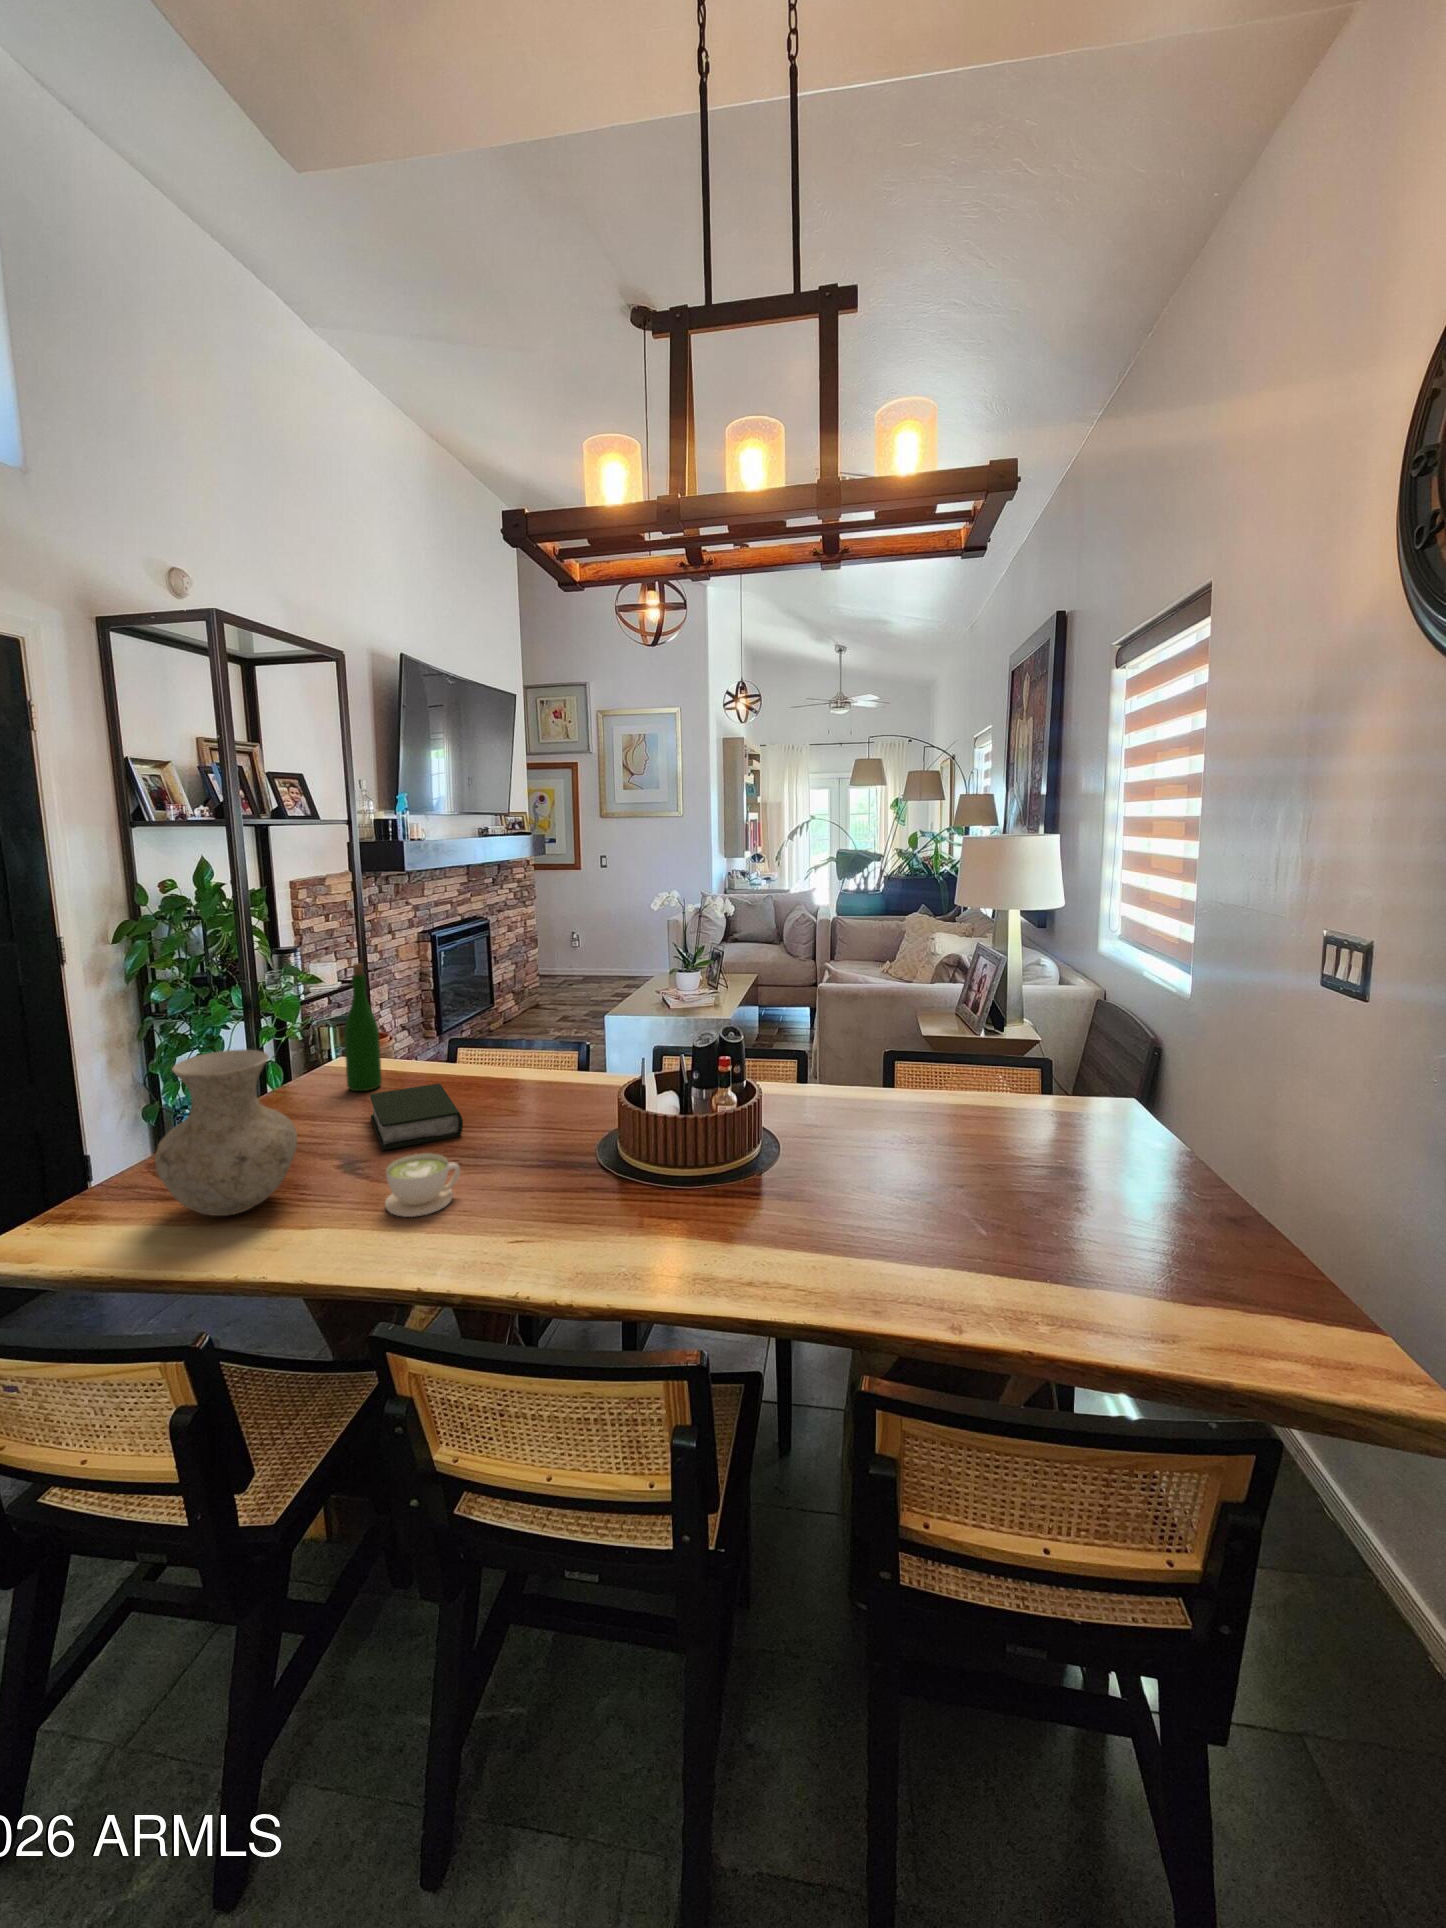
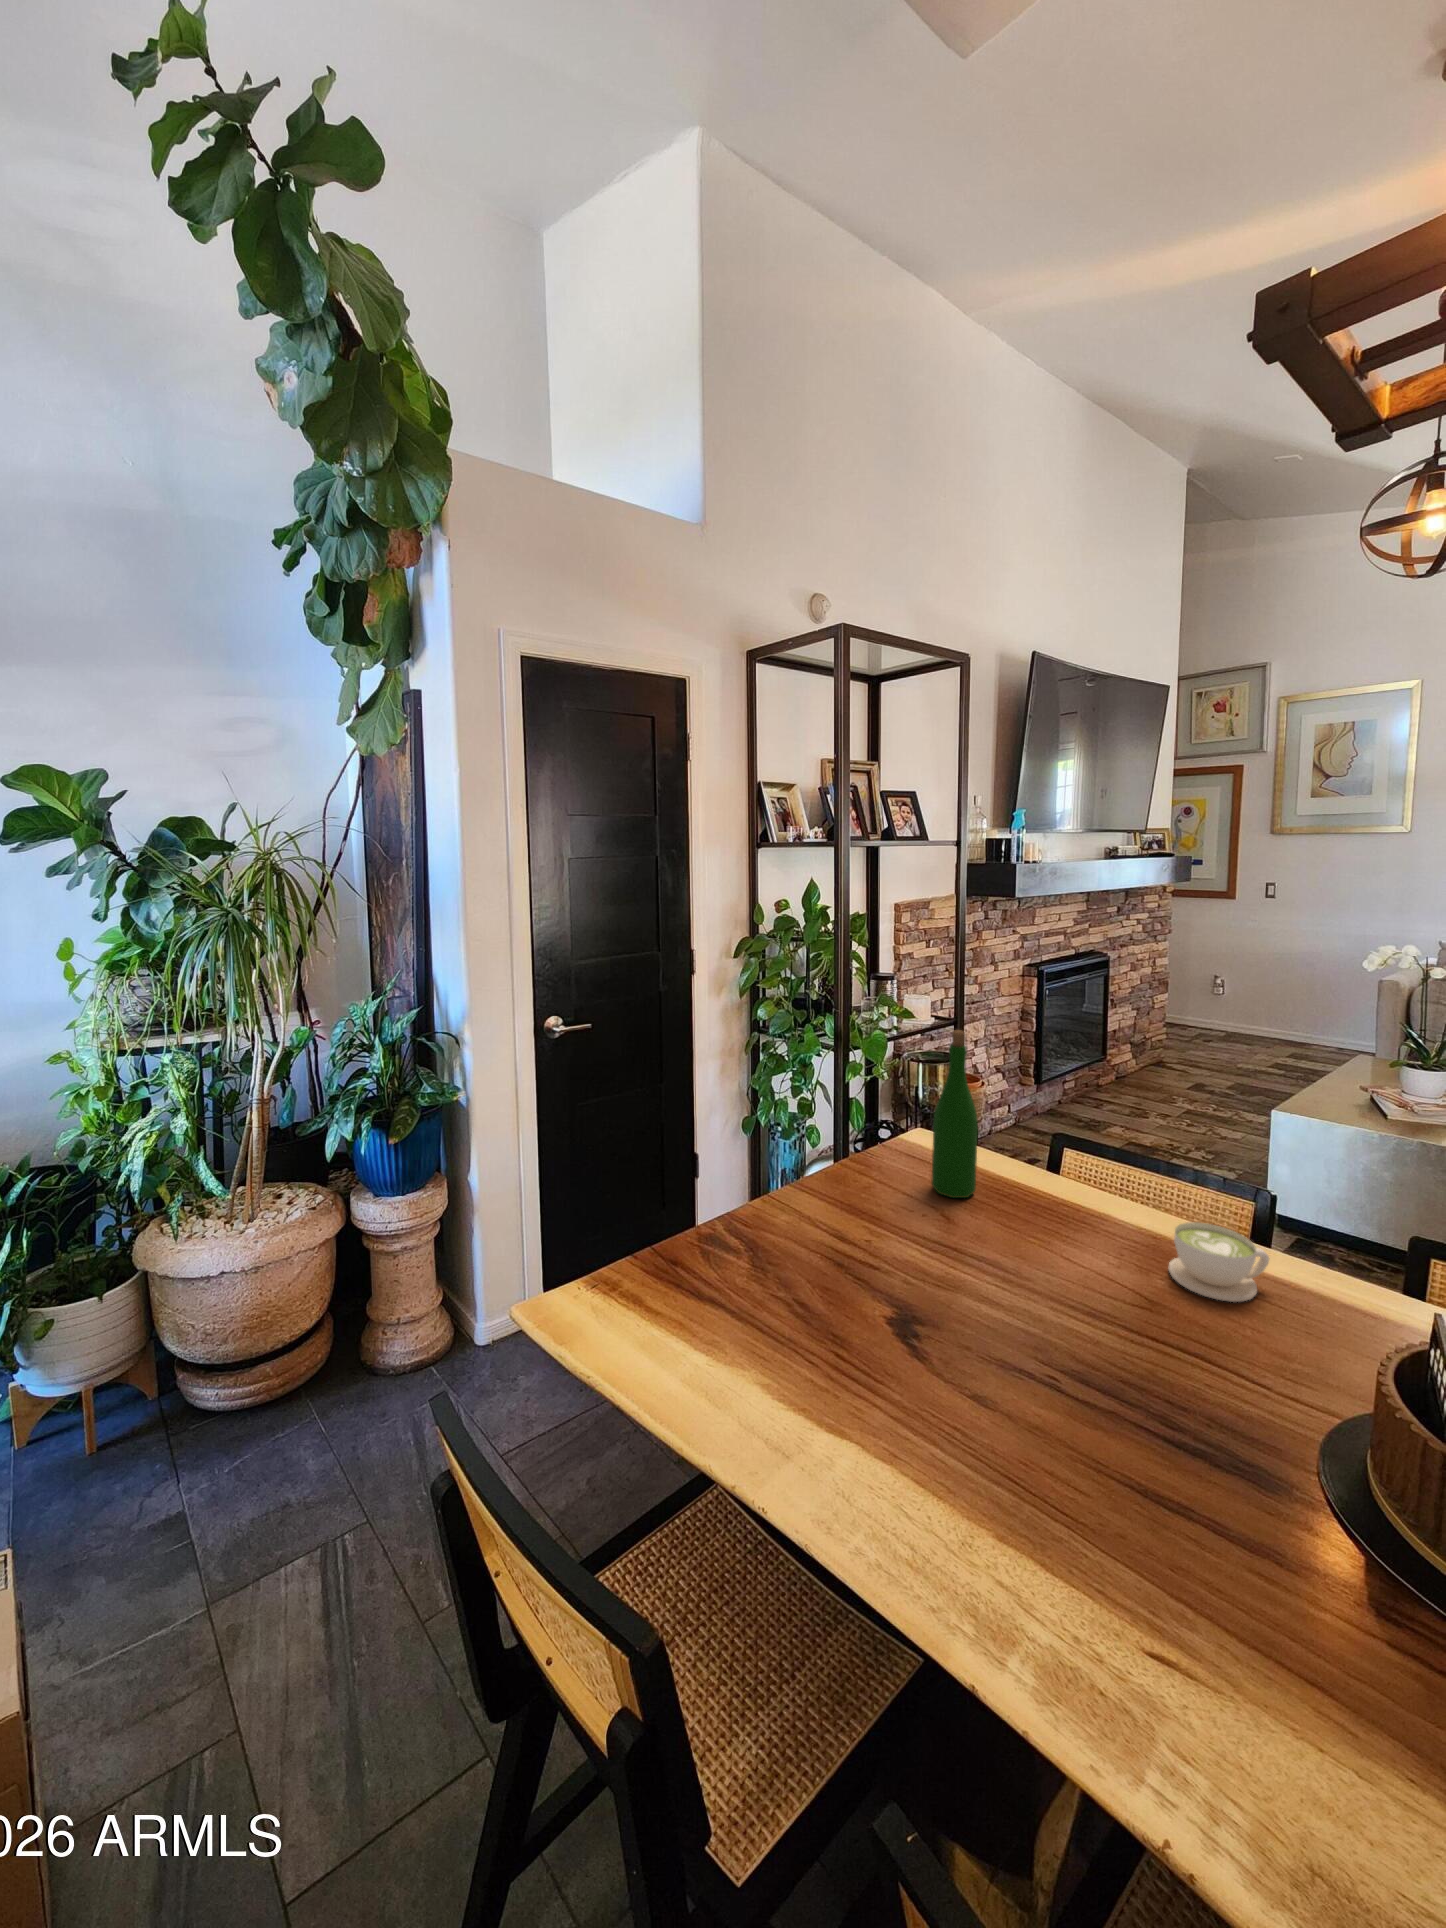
vase: present [155,1050,297,1216] -> none [692,1147,858,1381]
book: present [370,1083,463,1150] -> none [958,1220,1100,1343]
coffee cup: present [385,1153,460,1217] -> present [1169,1222,1269,1302]

